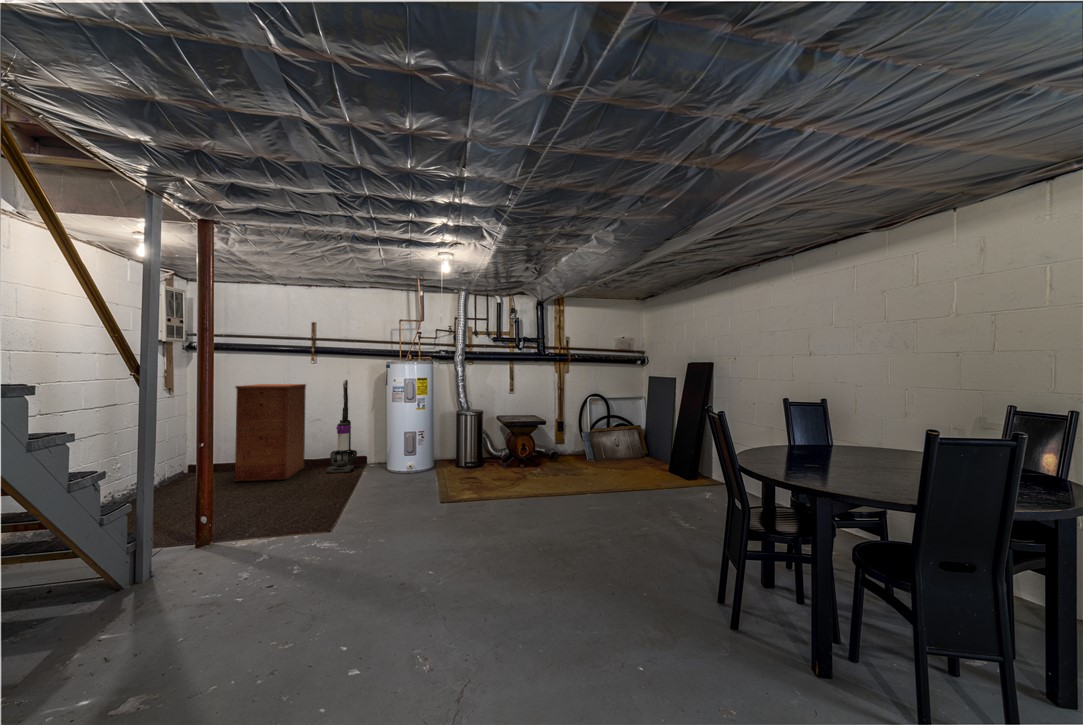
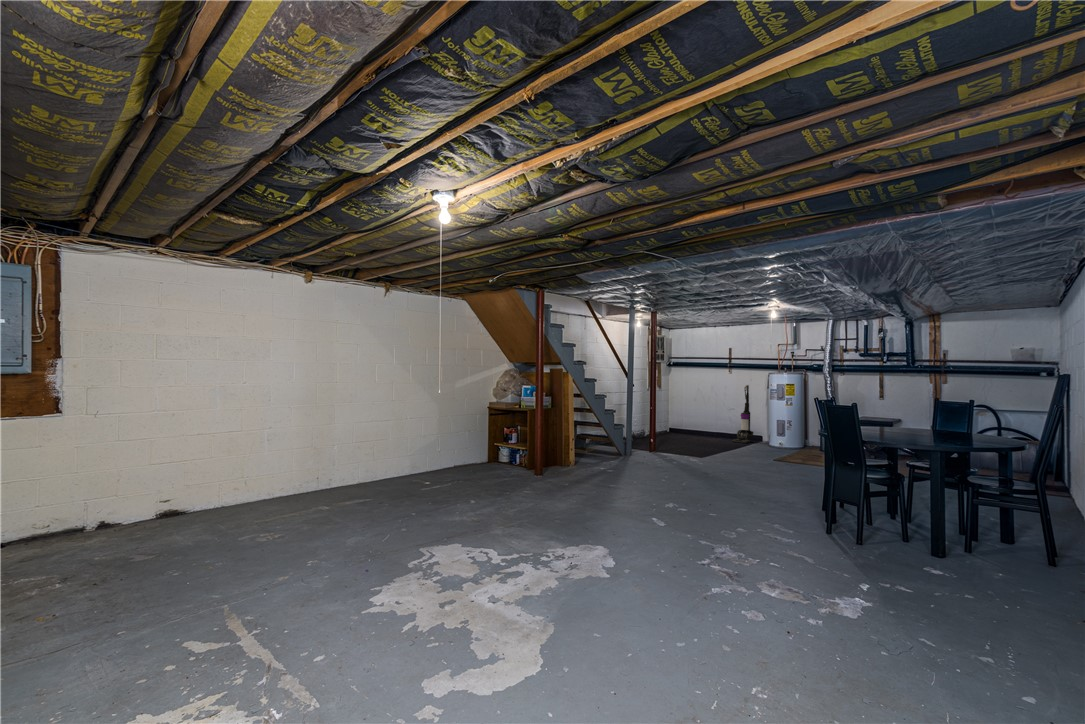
filing cabinet: present [235,384,306,481] -> none [686,386,725,441]

